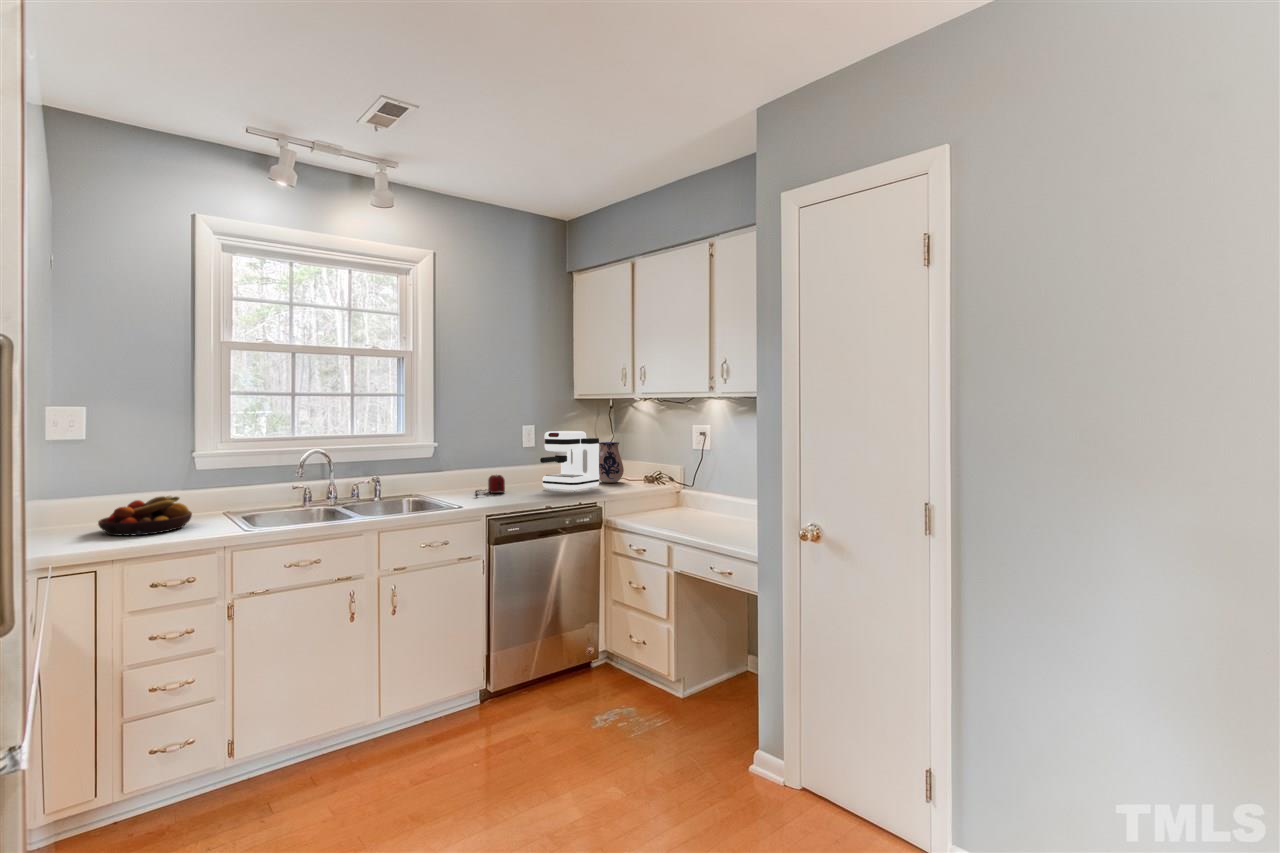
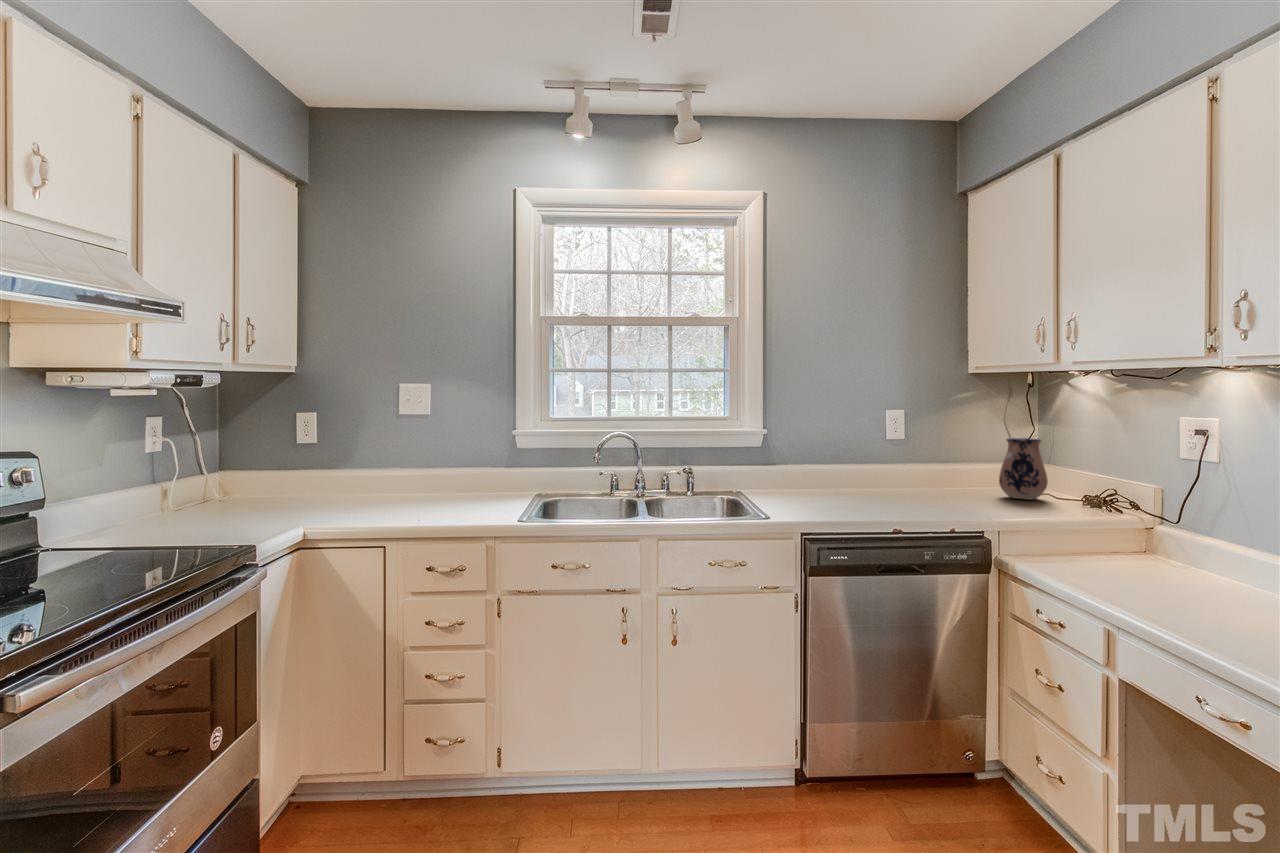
coffee maker: present [540,431,599,491] -> none [902,420,1000,509]
toaster: present [475,475,505,497] -> none [803,476,850,504]
fruit bowl: present [98,496,192,535] -> none [416,475,493,514]

